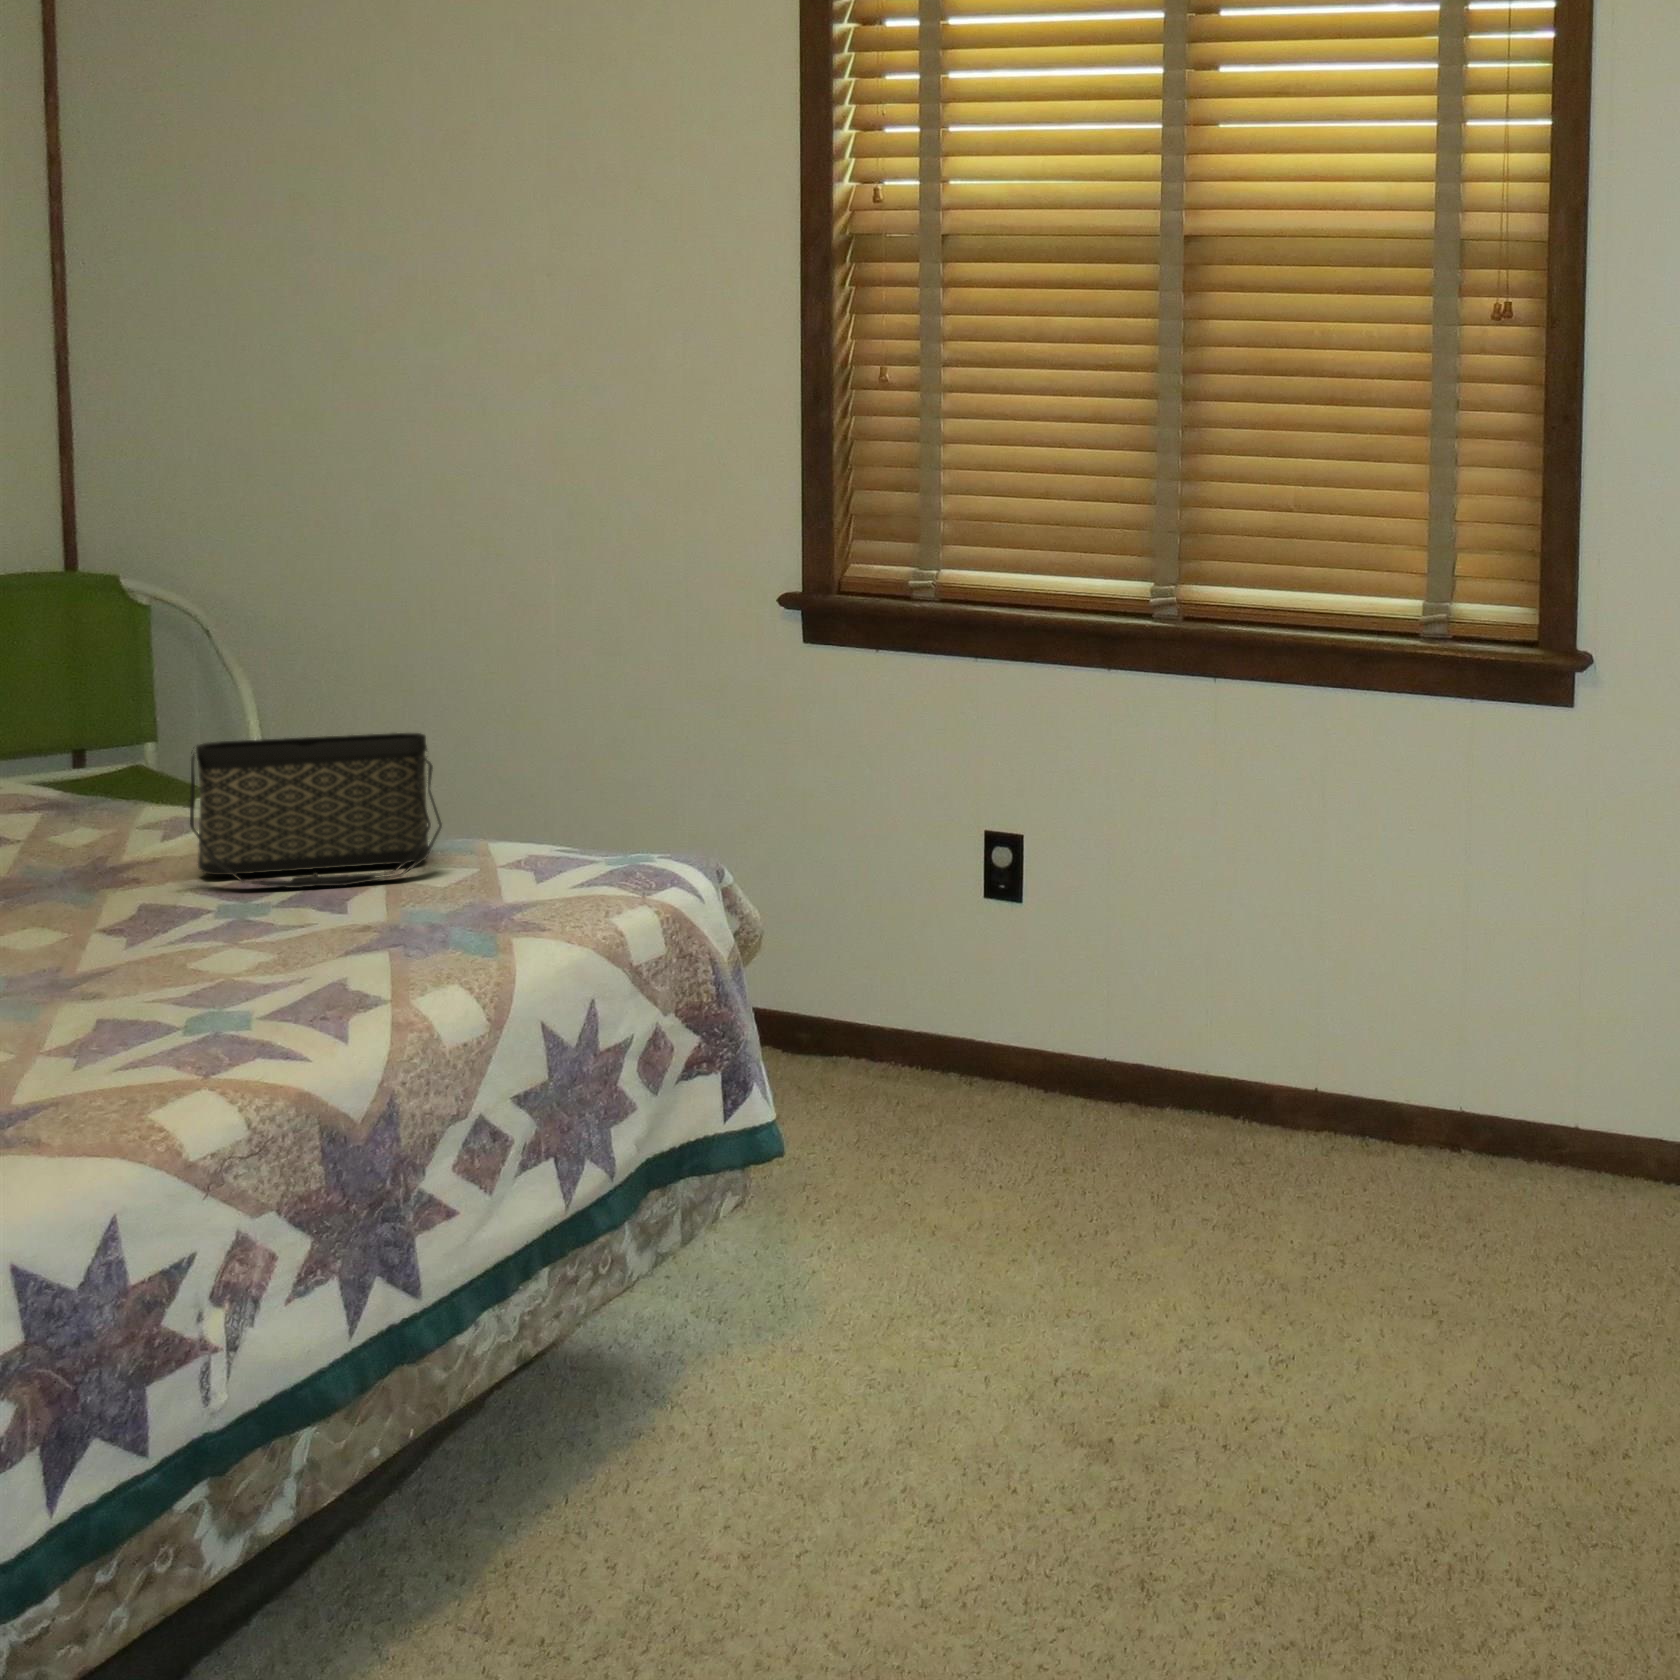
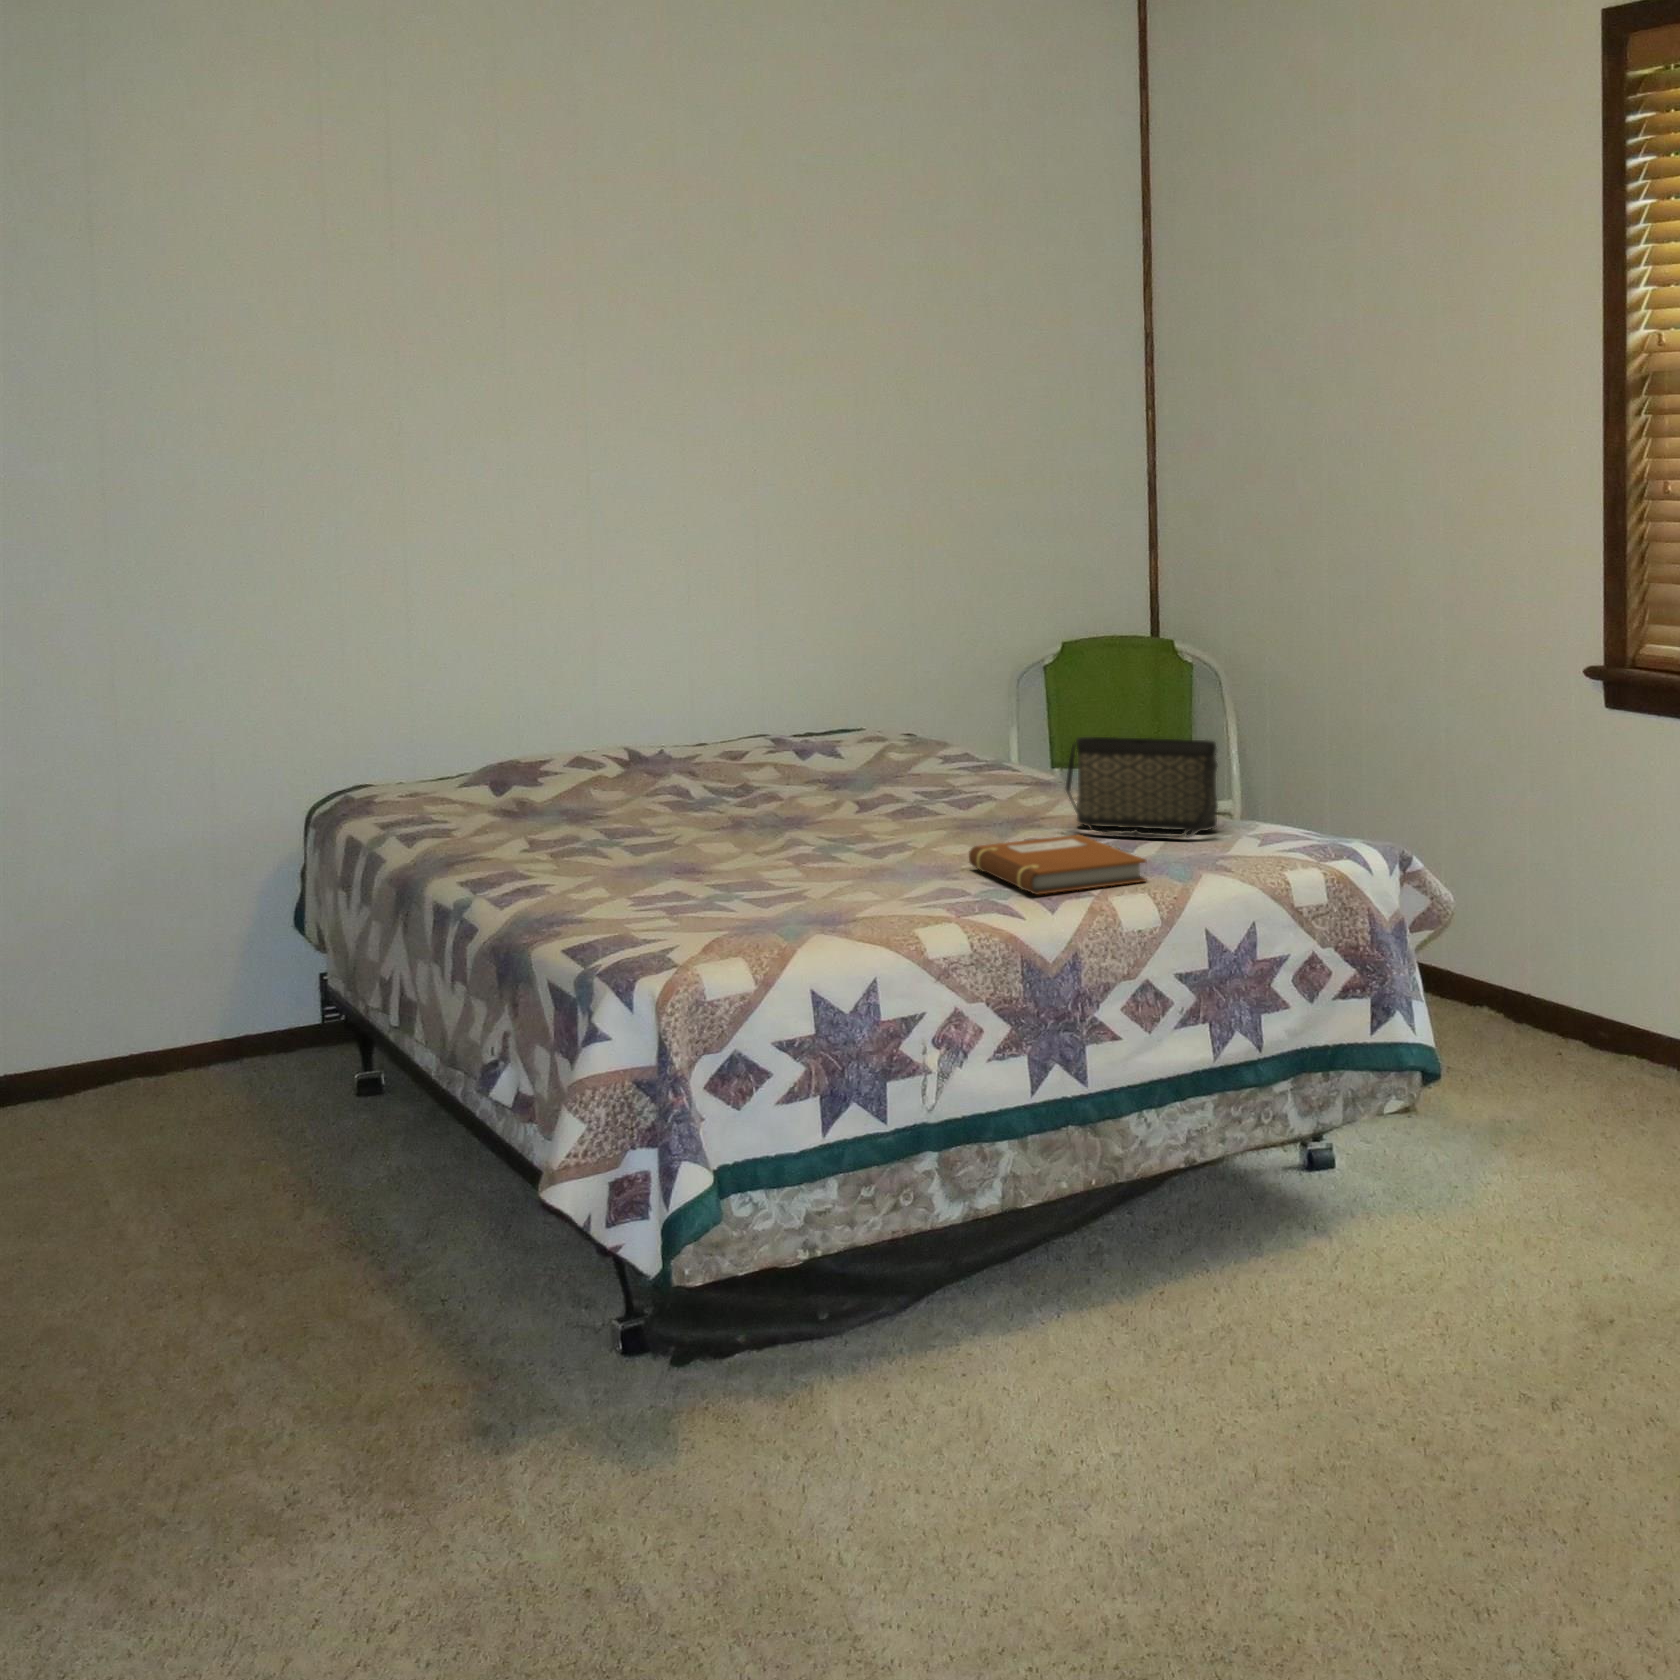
notebook: none [103,896,424,1010] -> present [969,835,1146,894]

